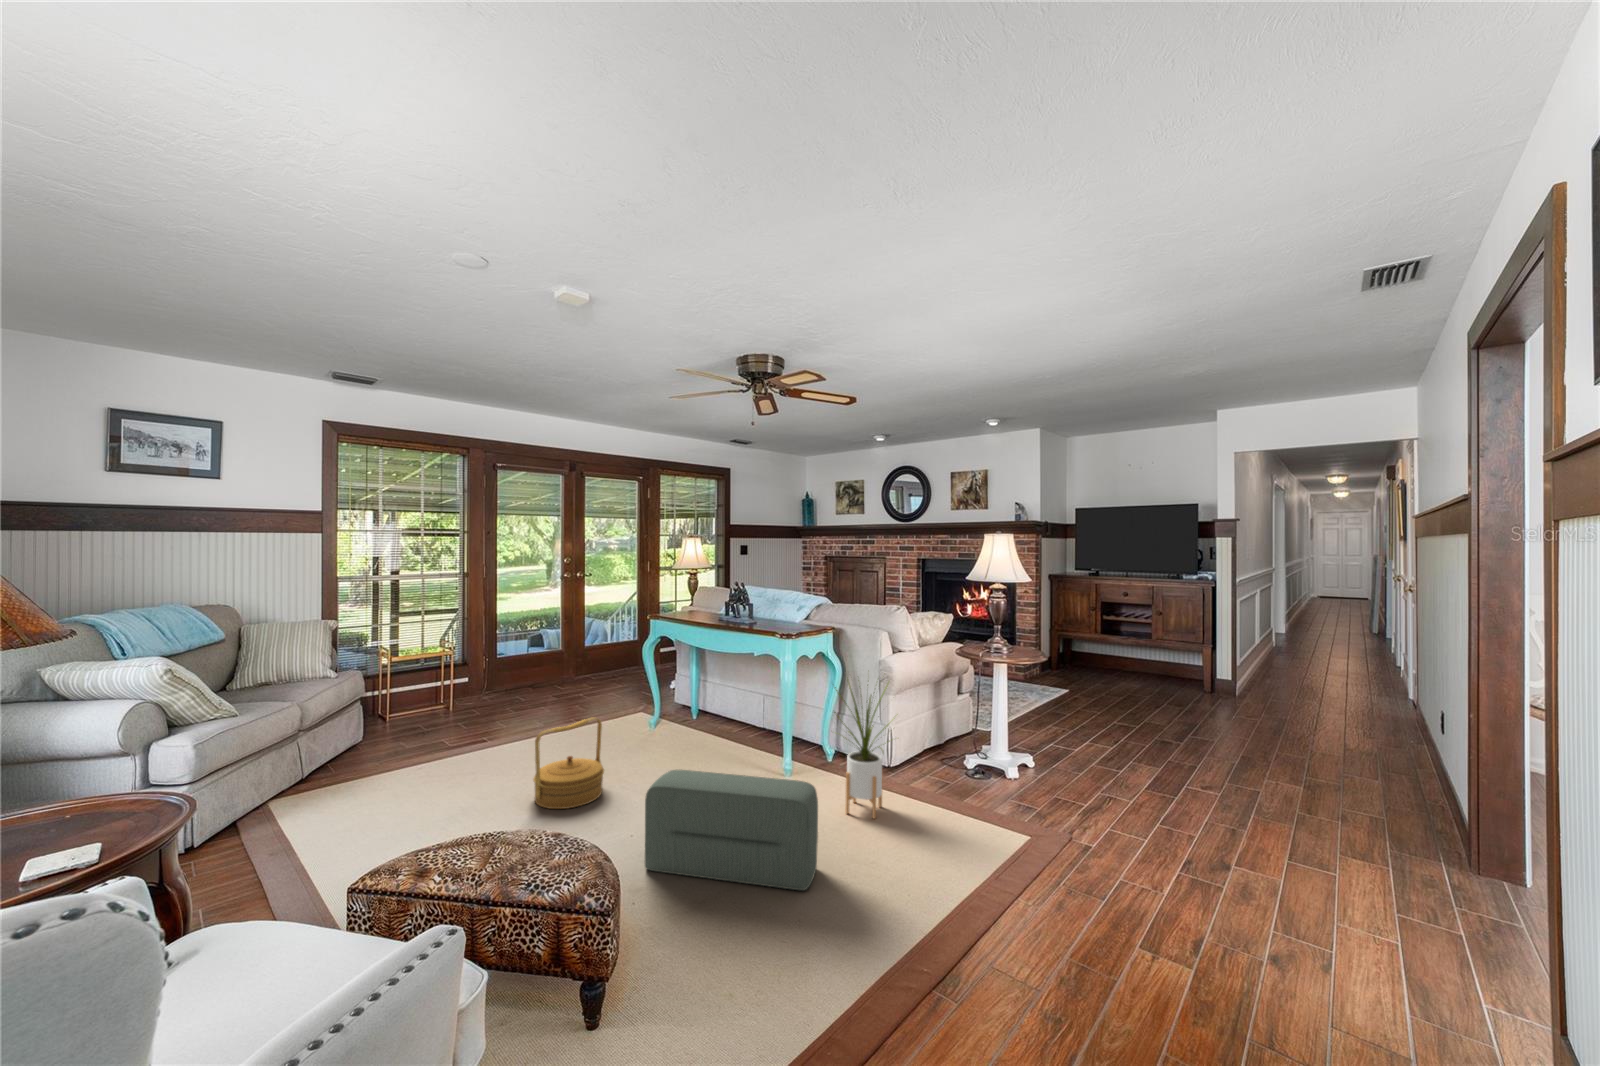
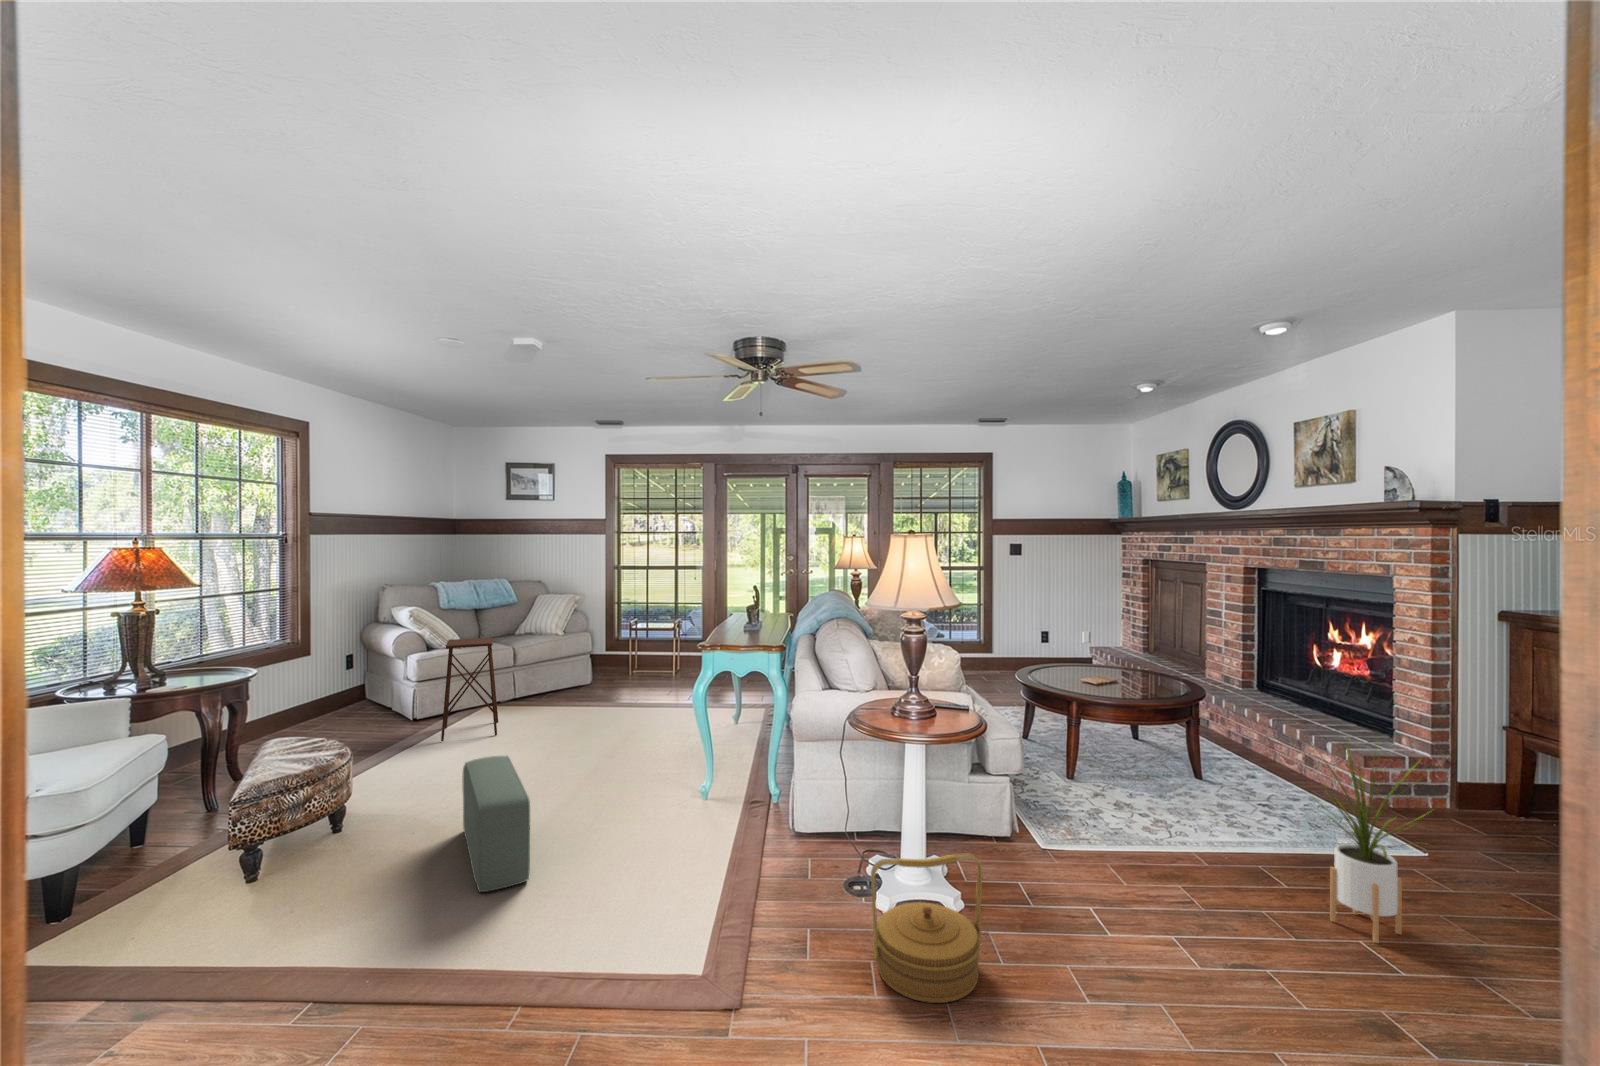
side table: none [272,667,397,828] -> present [441,637,498,741]
house plant: present [835,684,890,819] -> present [1315,743,1428,943]
basket: present [533,717,604,809] -> present [871,853,983,1003]

